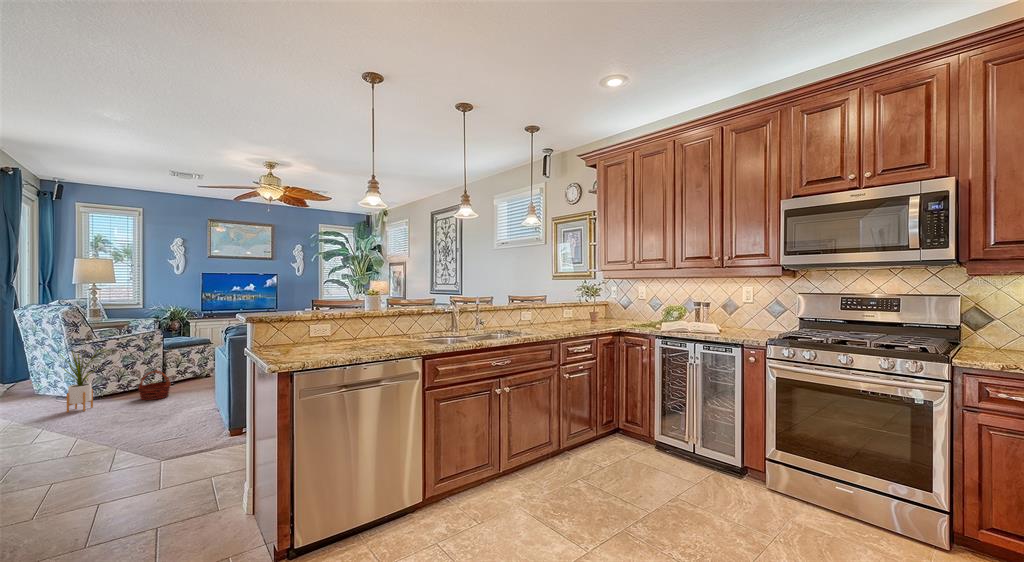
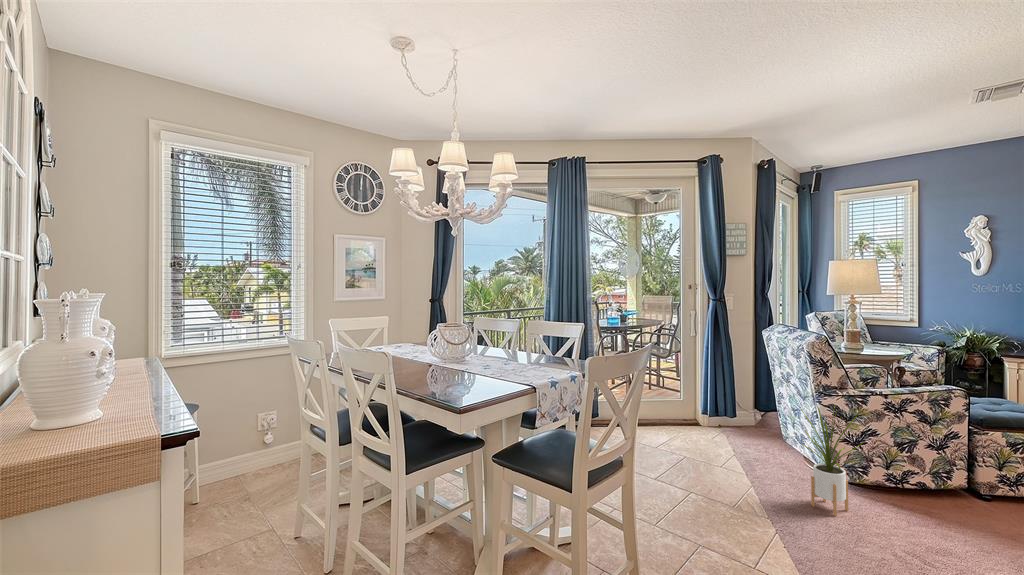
basket: present [138,371,171,400] -> none [924,479,996,546]

